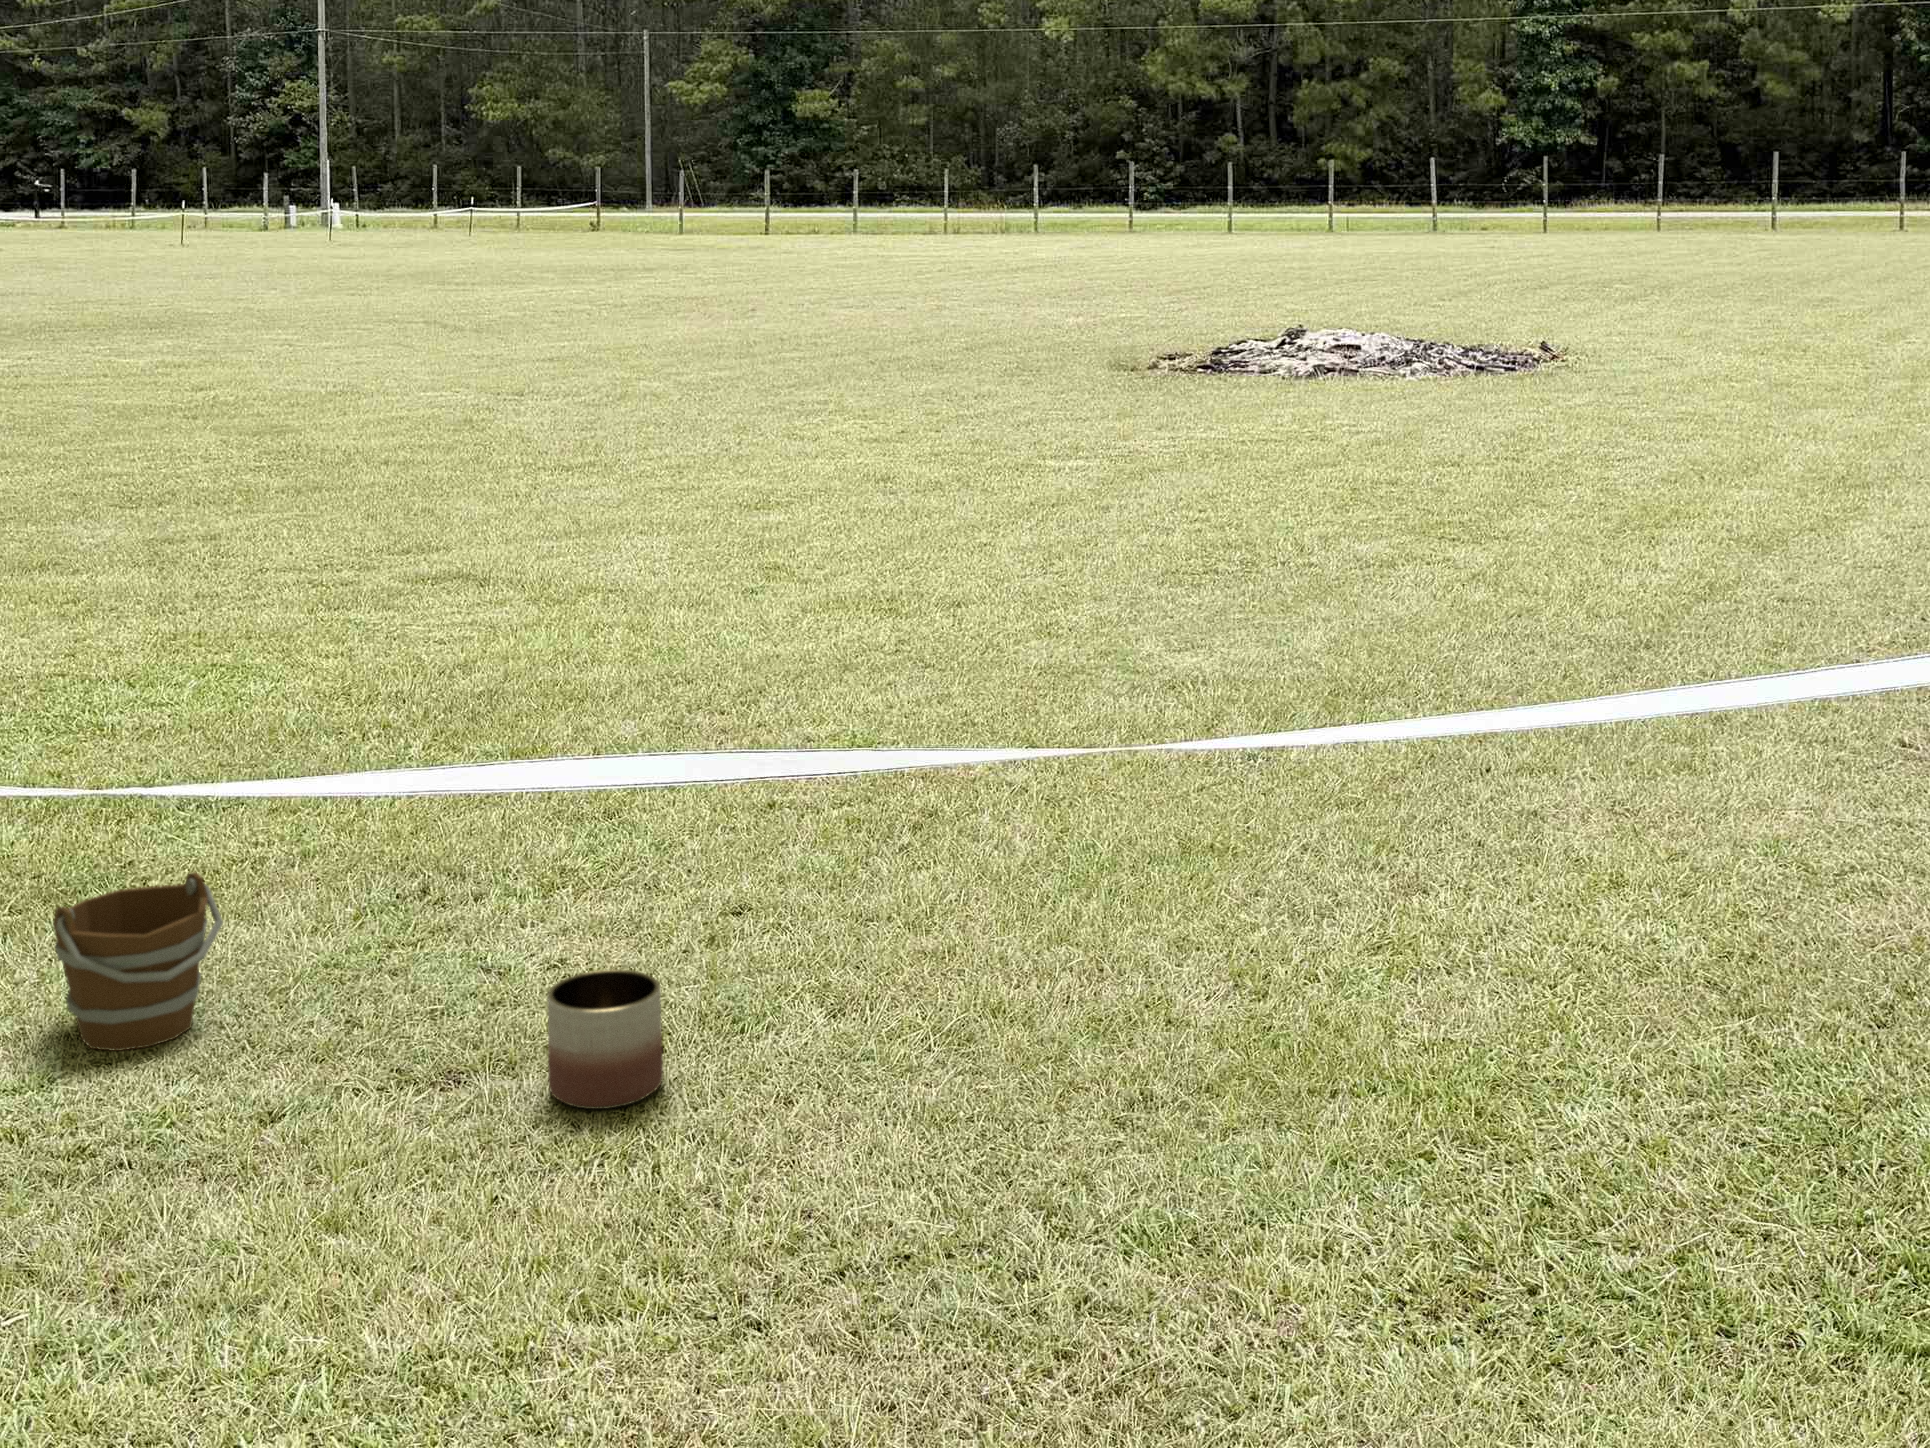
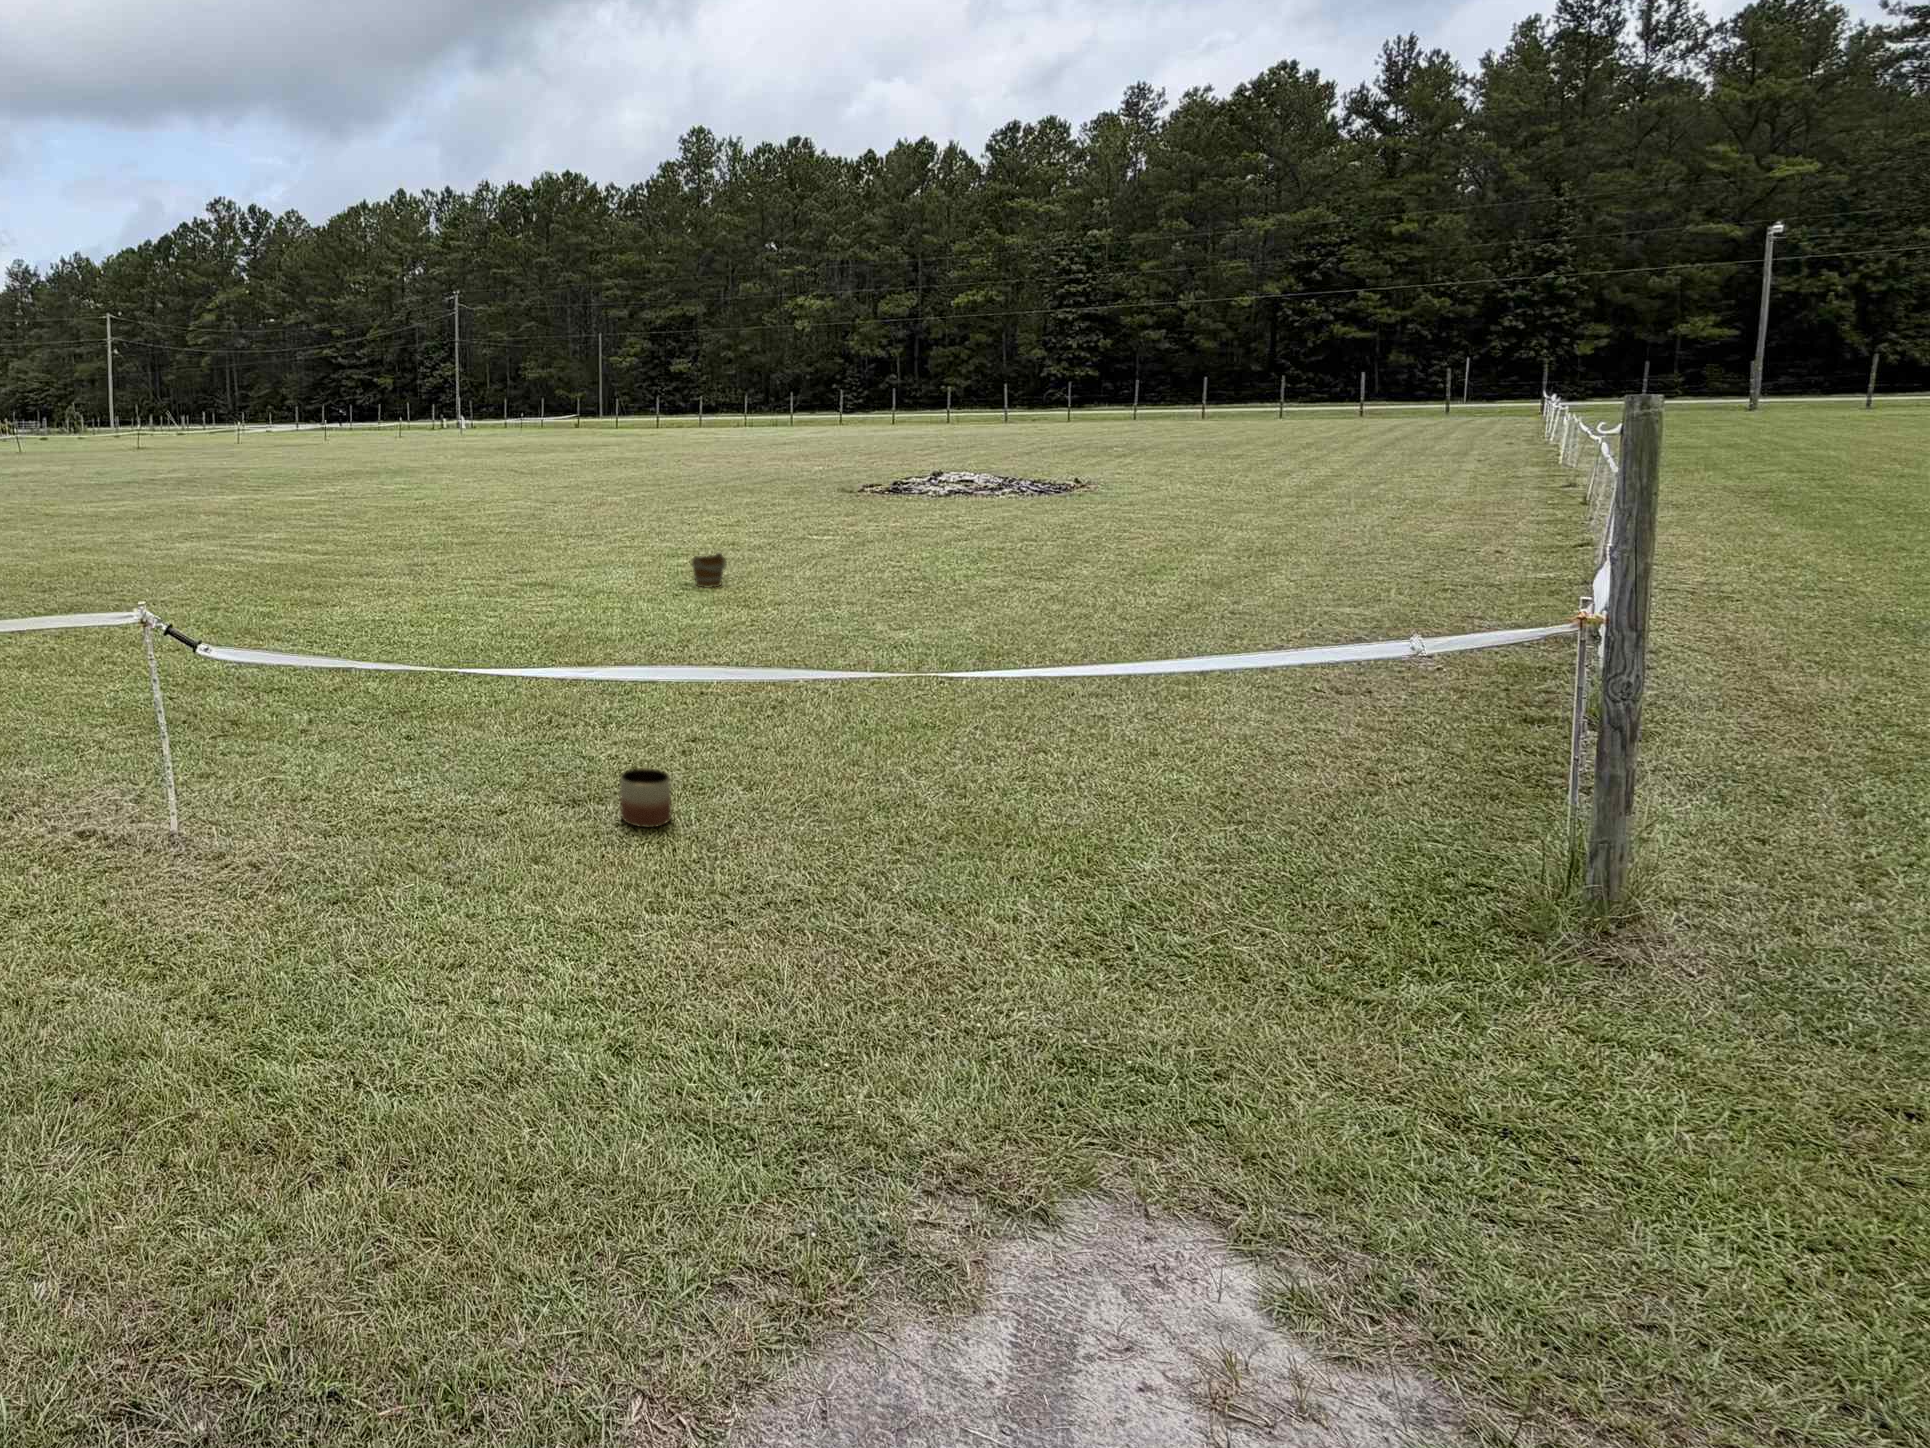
bucket: present [53,873,223,1051] -> present [692,552,726,587]

